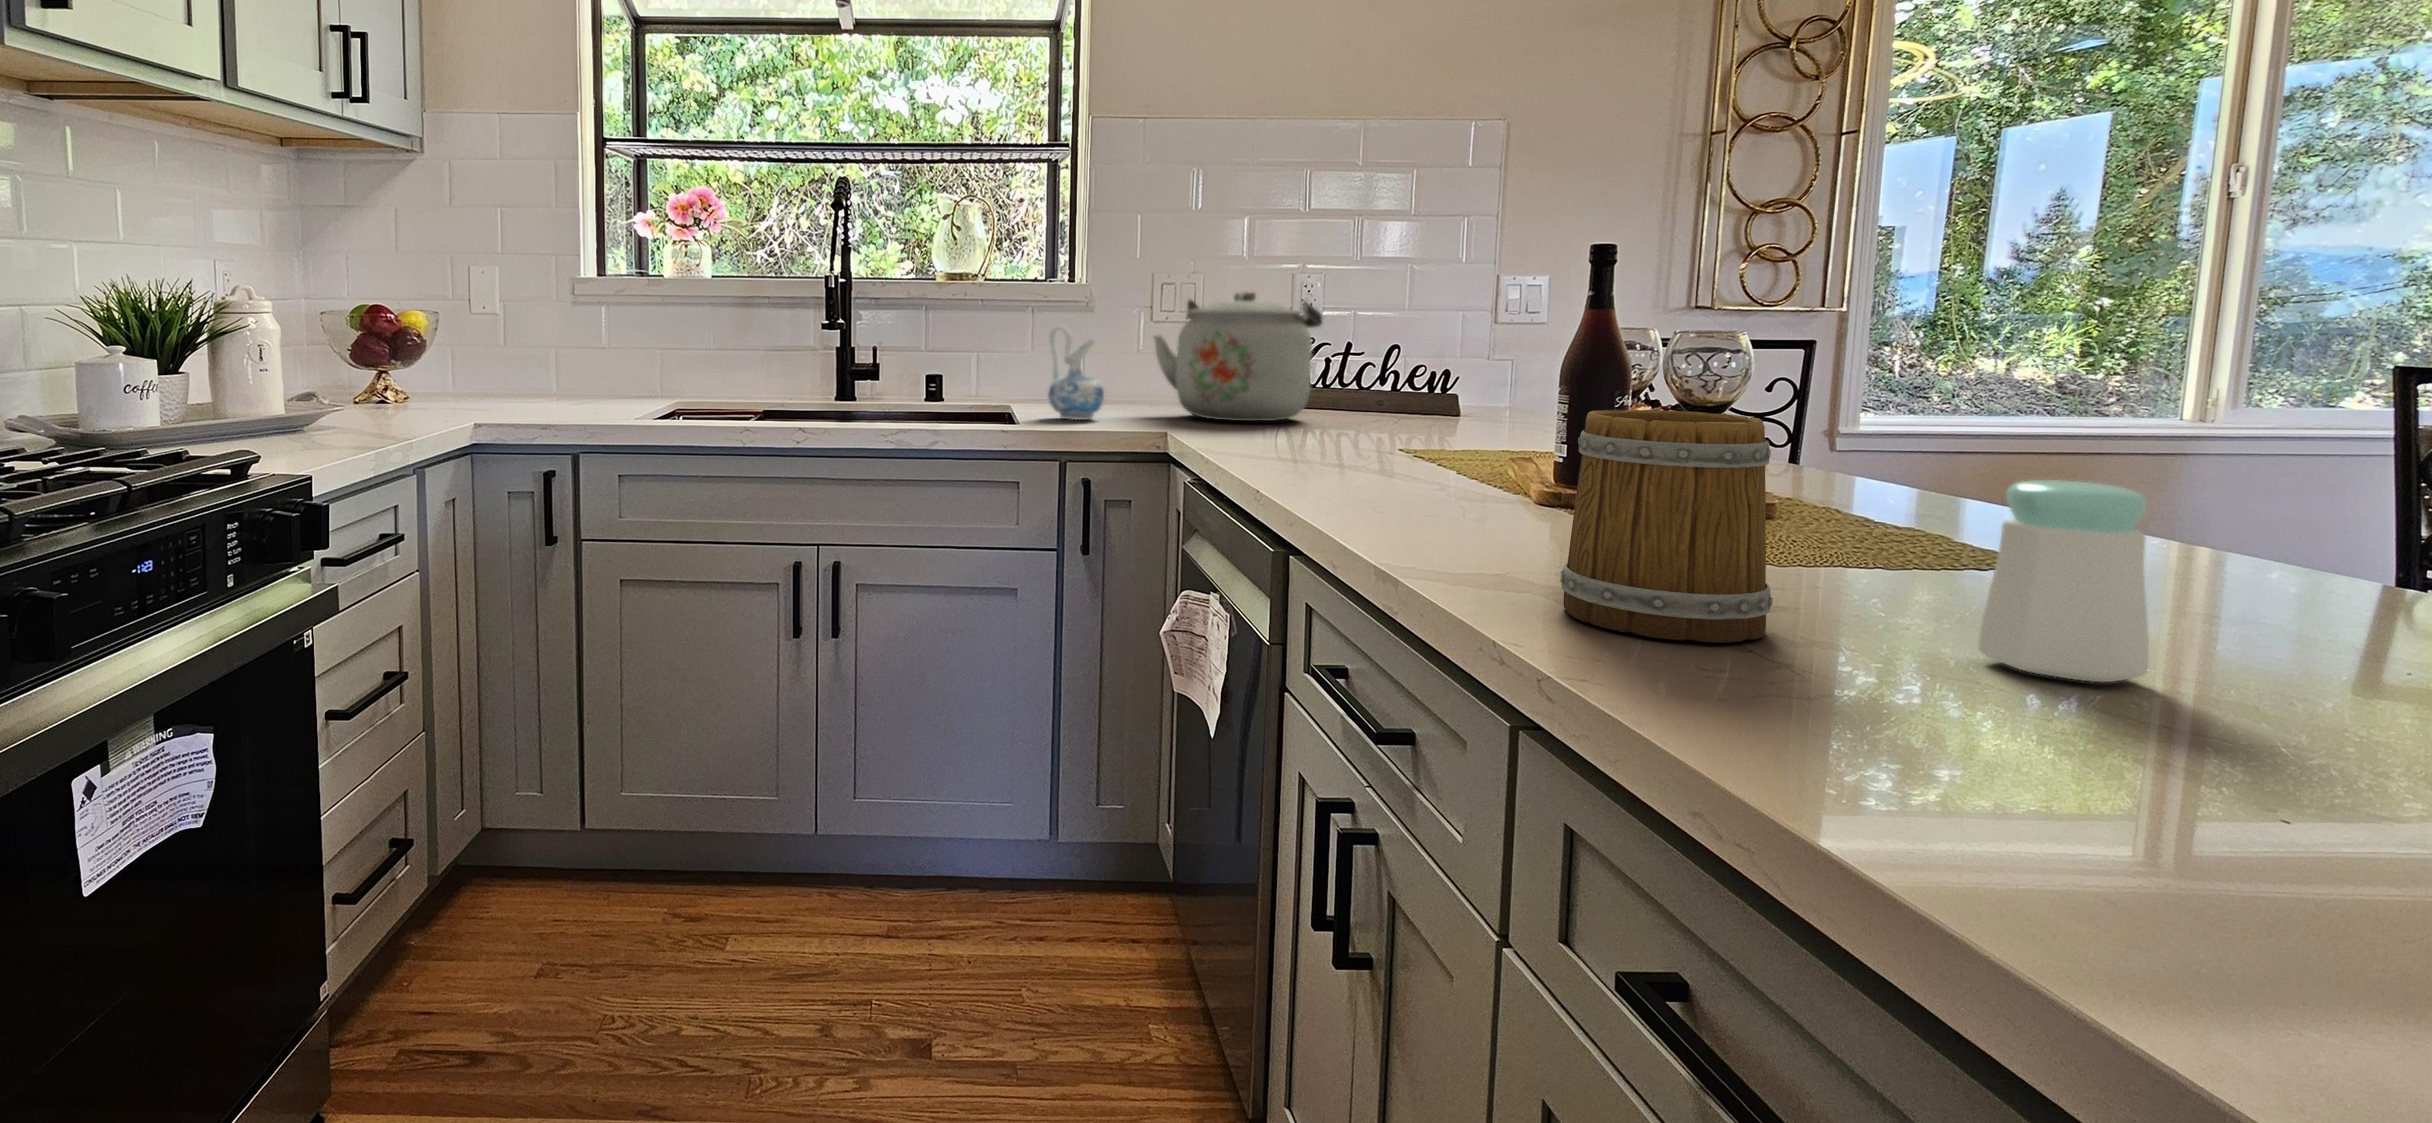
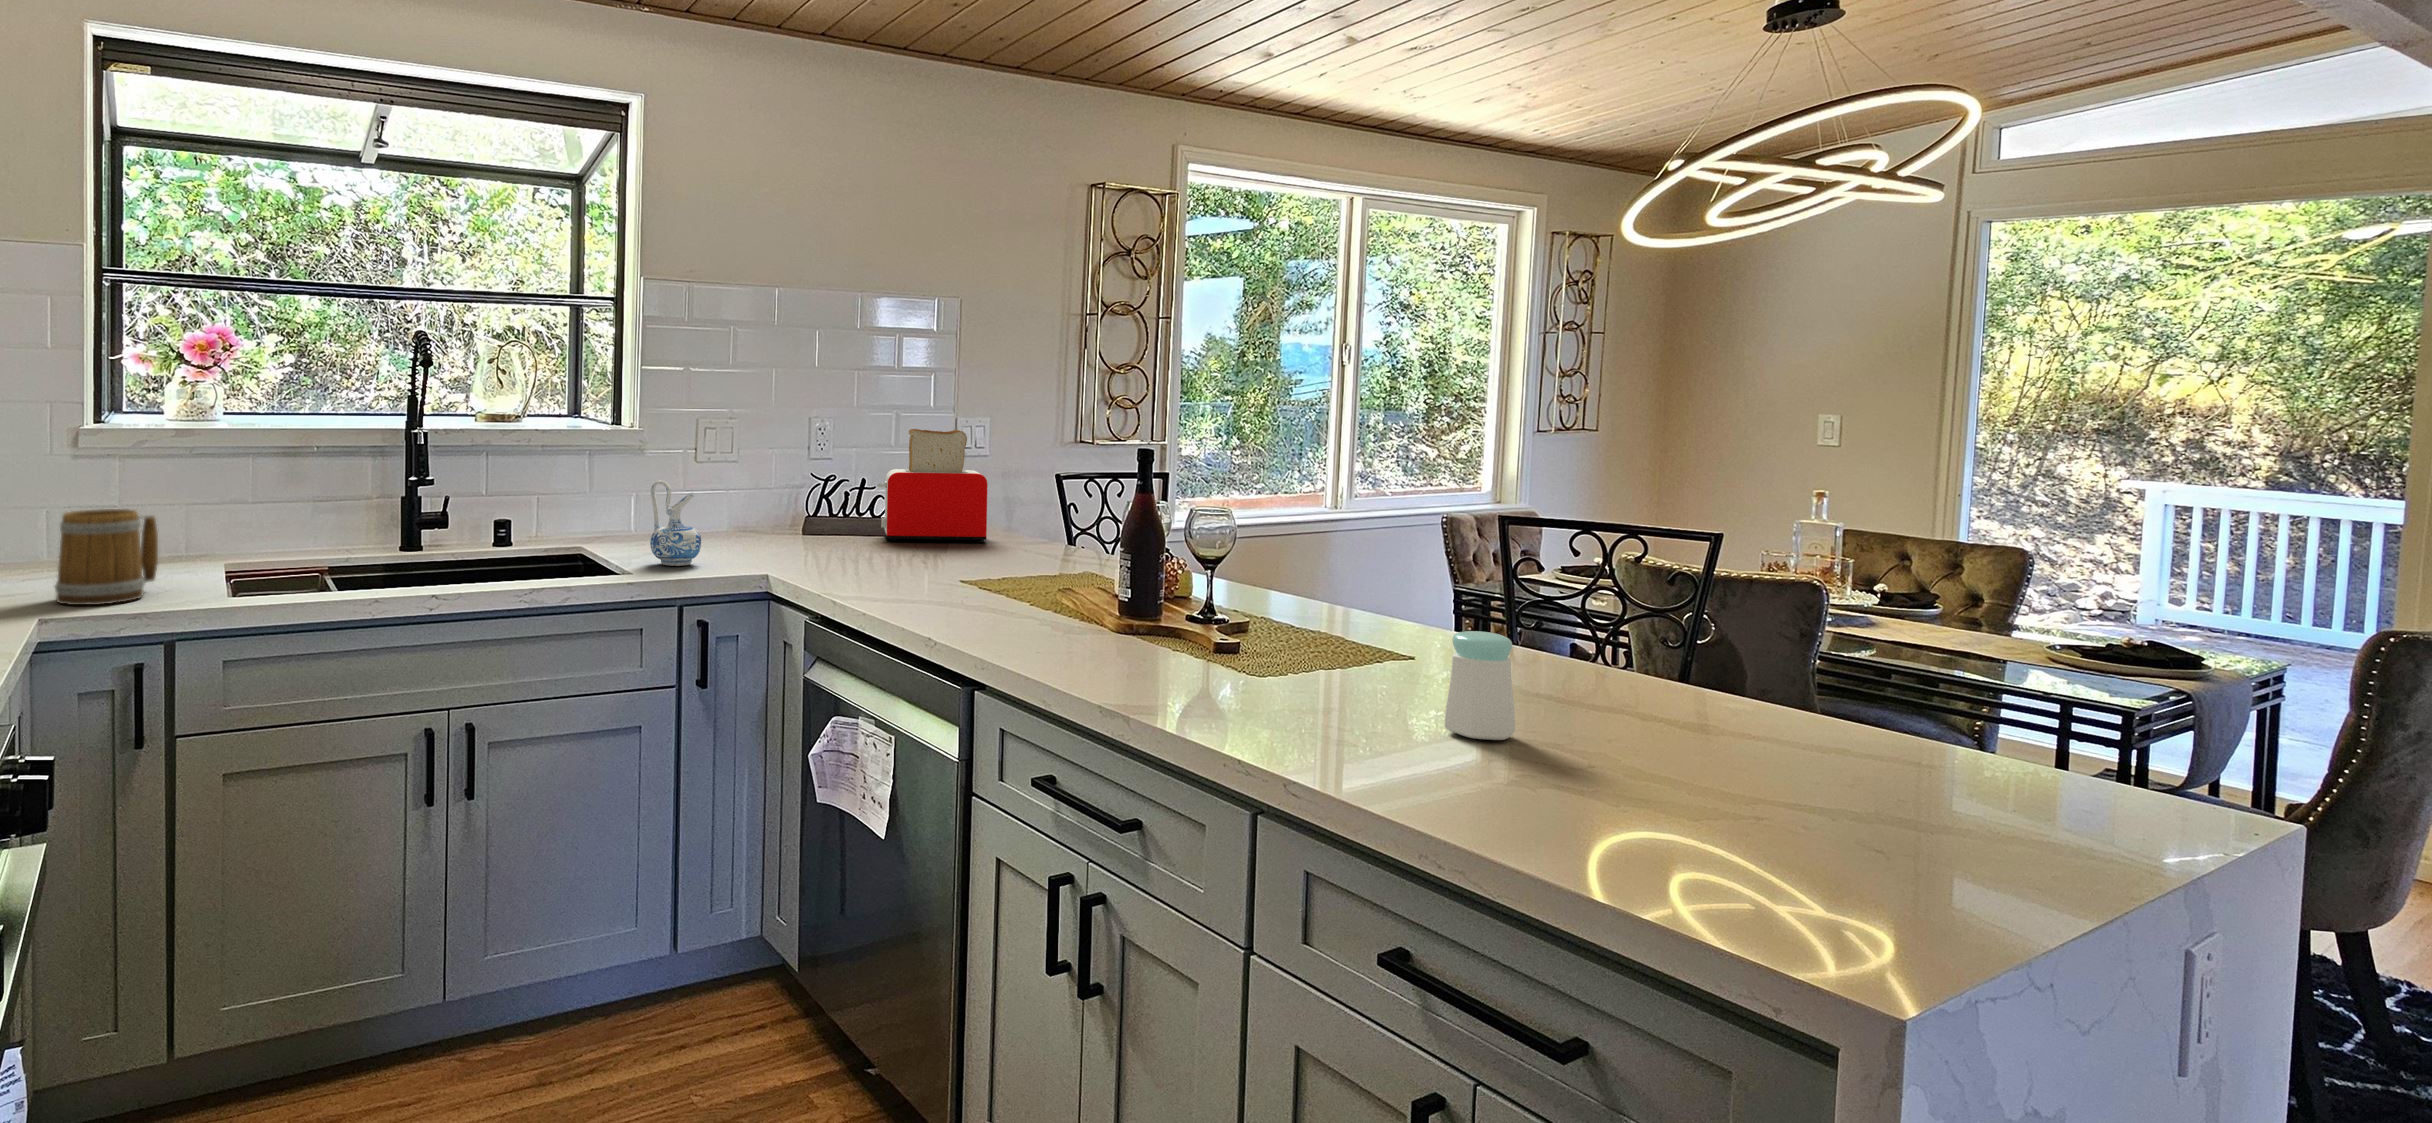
toaster: none [1357,278,1503,419] -> present [878,429,988,542]
kettle: present [1154,291,1322,421] -> none [729,446,863,558]
mug: present [1560,410,1773,643] -> present [55,509,158,605]

